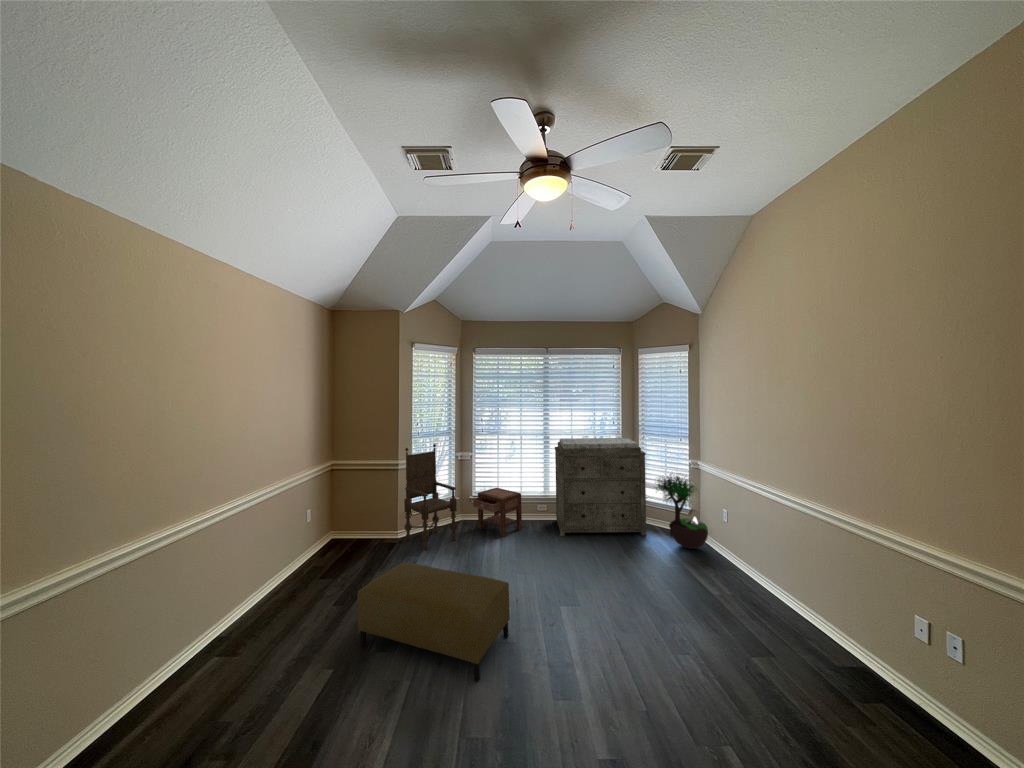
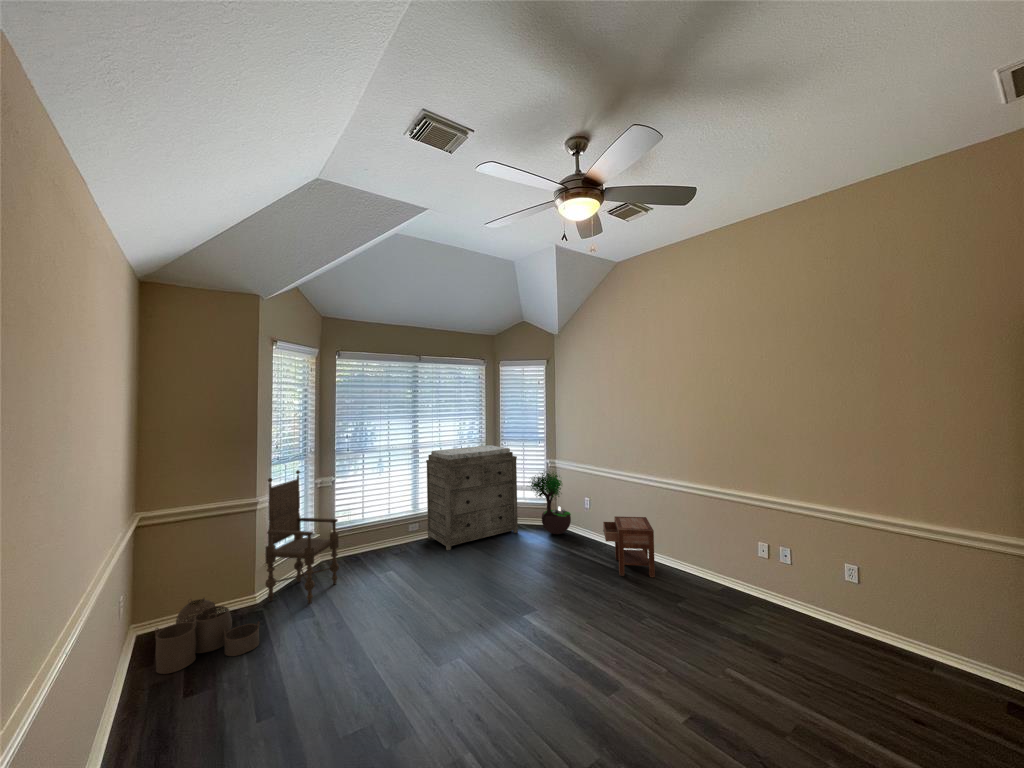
nightstand: present [473,488,522,537] -> present [603,516,655,577]
woven basket: none [317,525,375,571] -> present [155,598,260,674]
ottoman: present [357,562,510,682] -> none [350,591,516,721]

